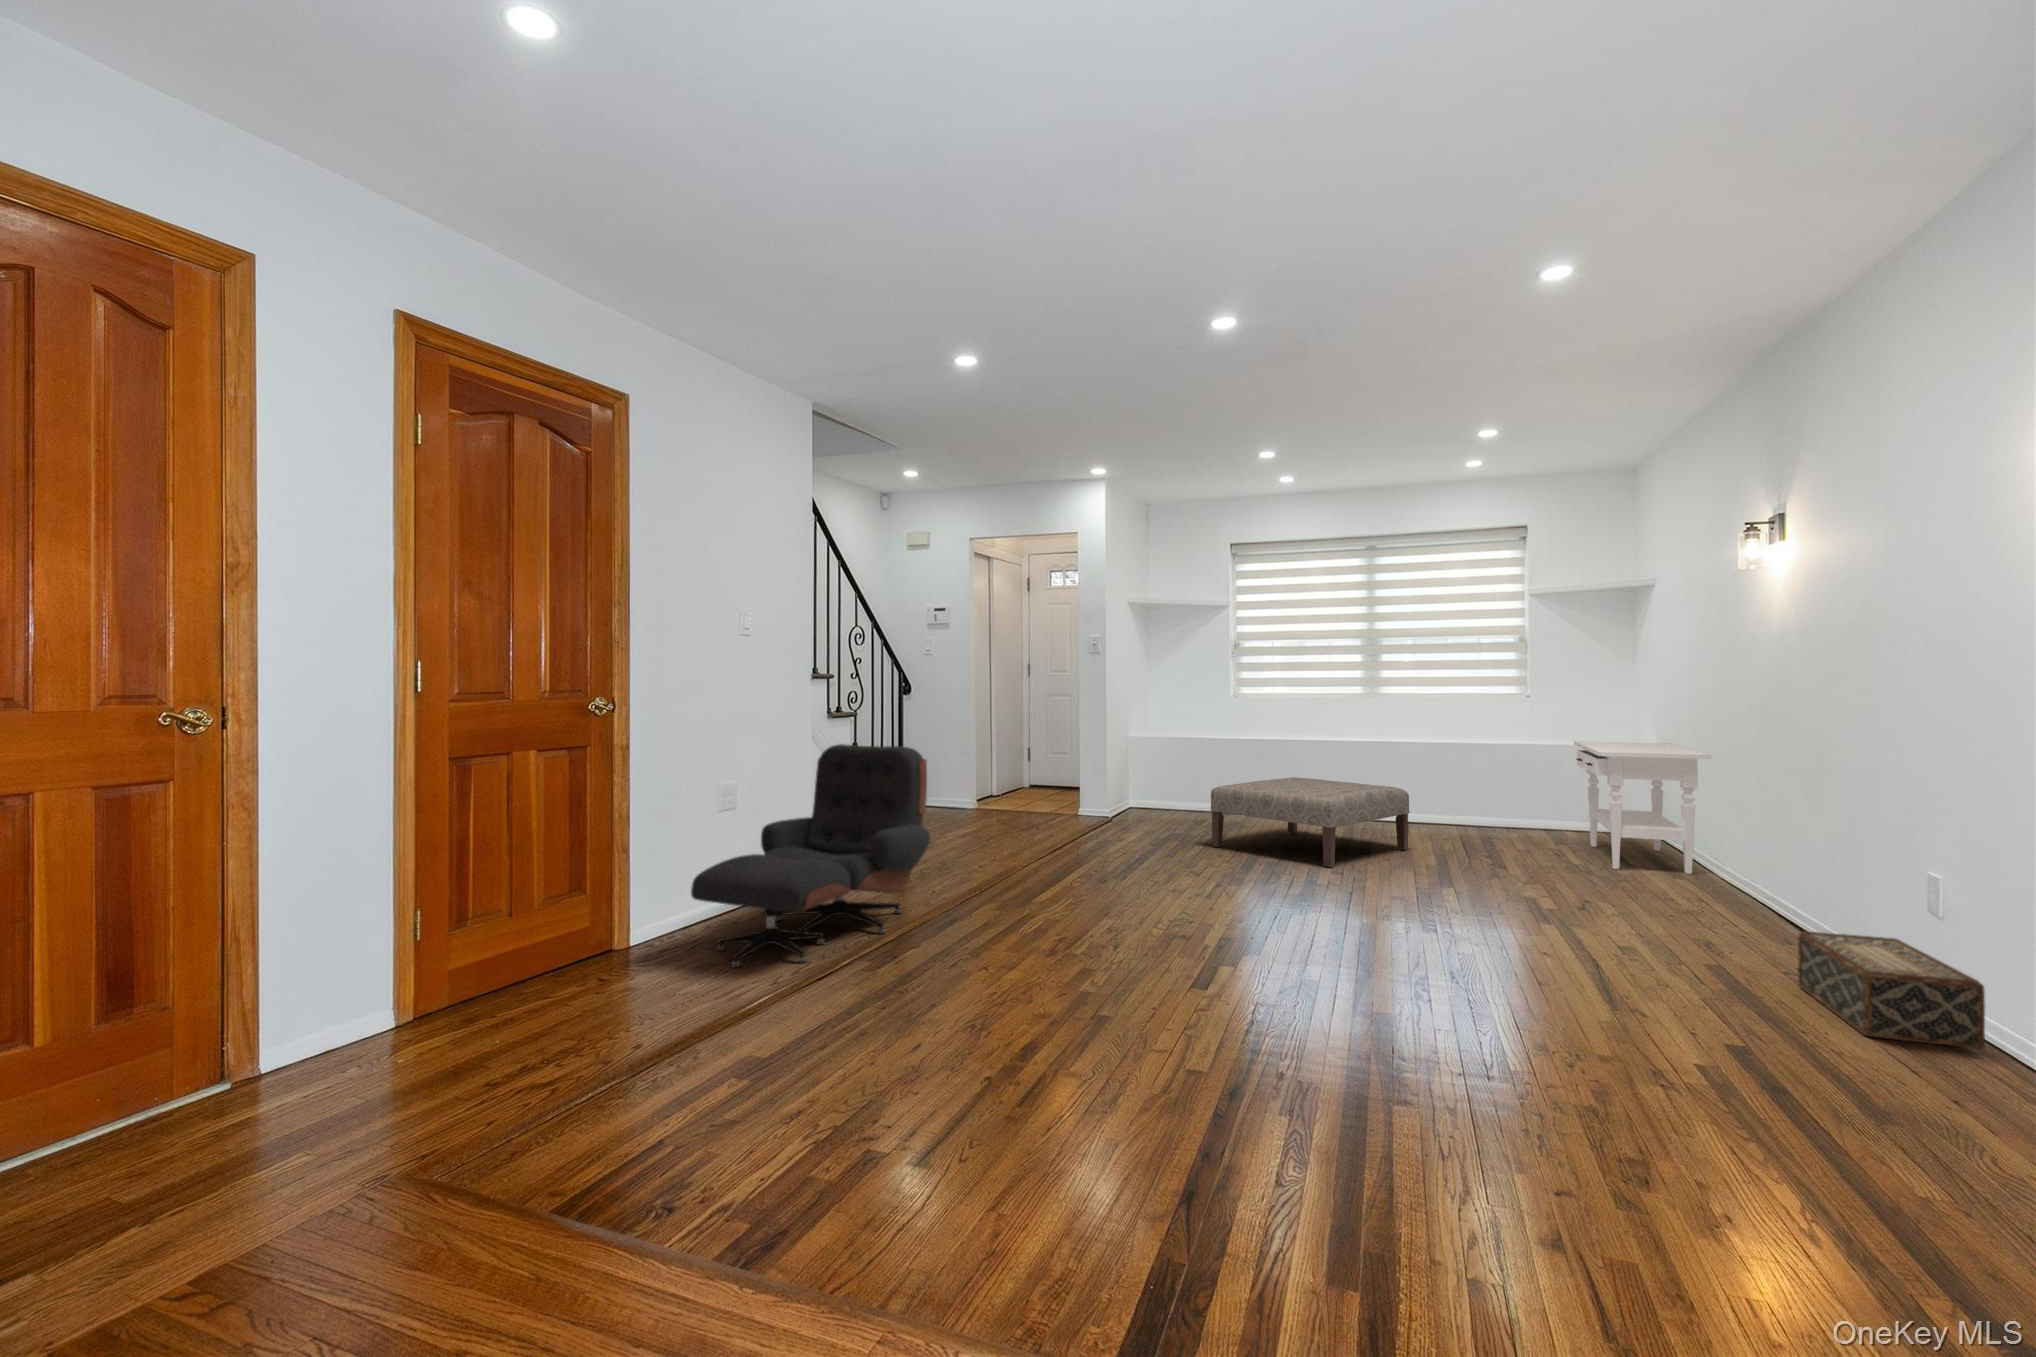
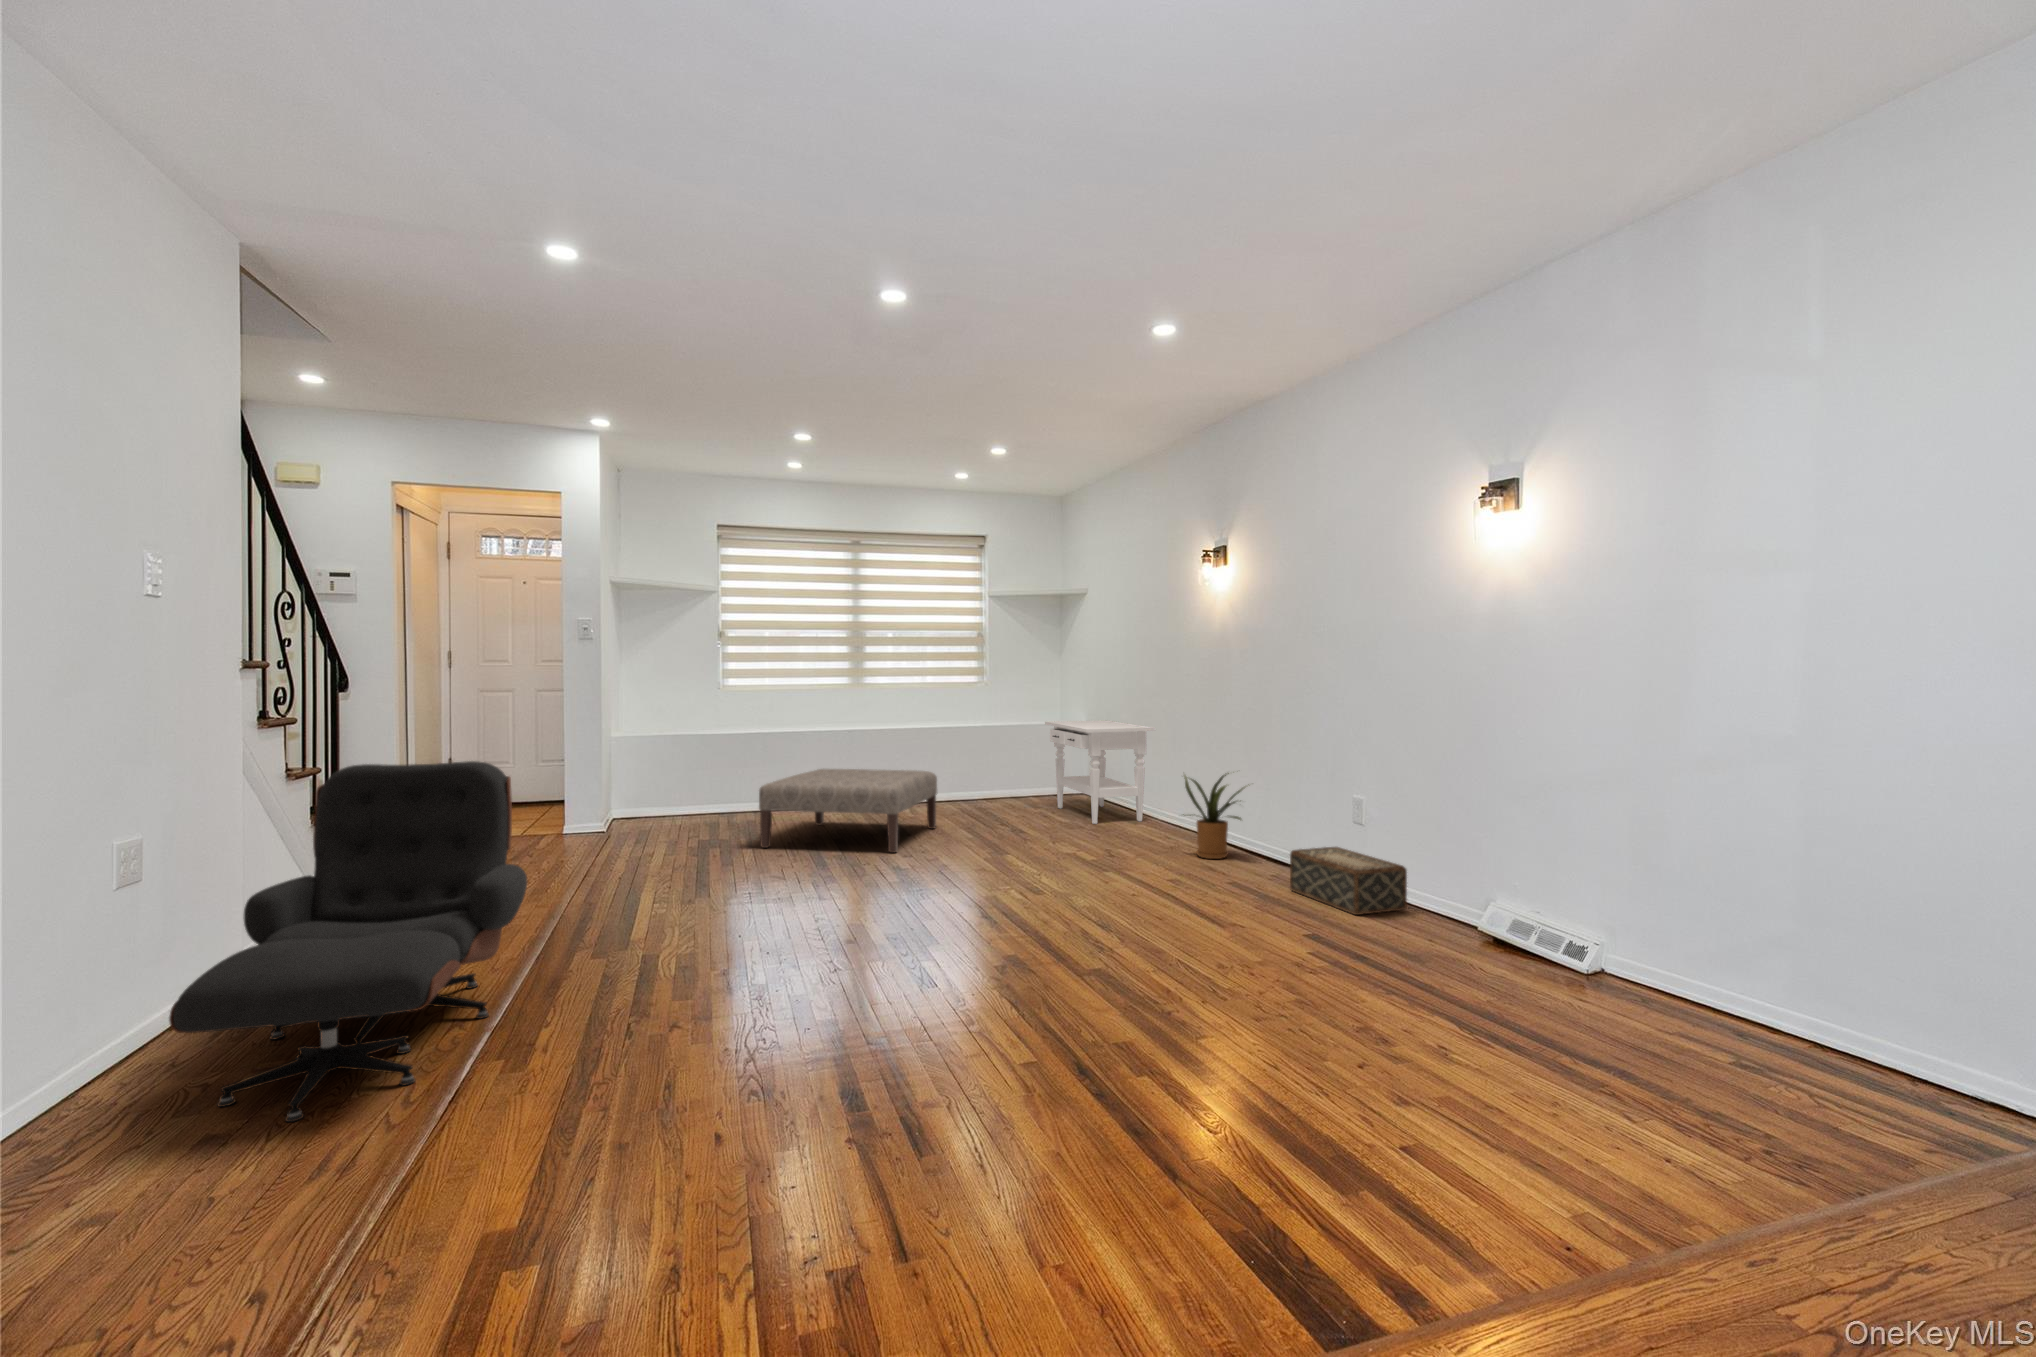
house plant: none [1683,812,1808,933] -> present [1183,773,1249,859]

